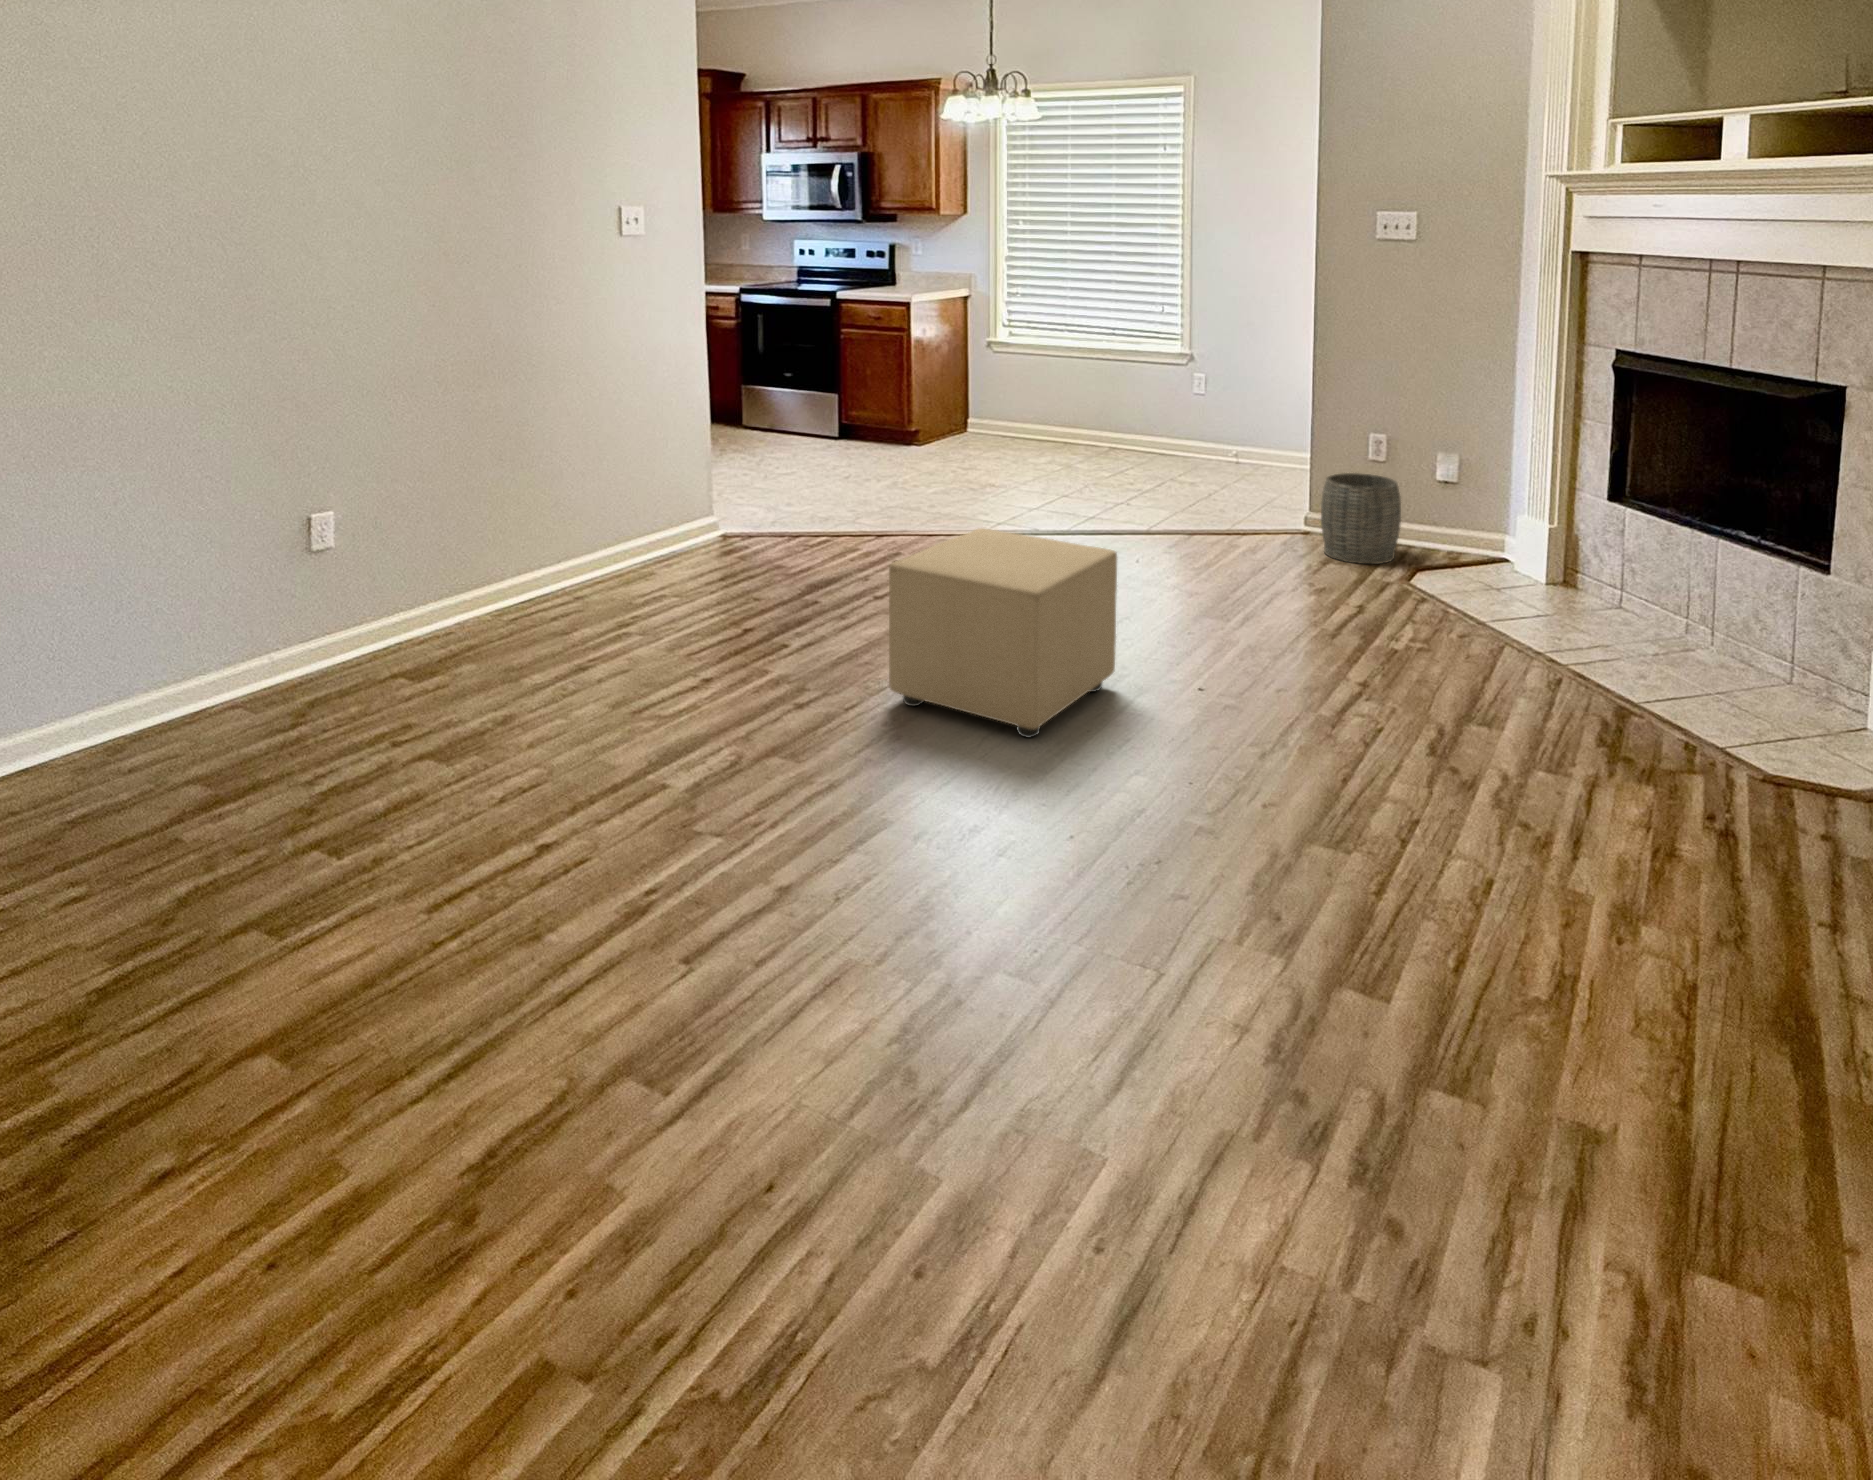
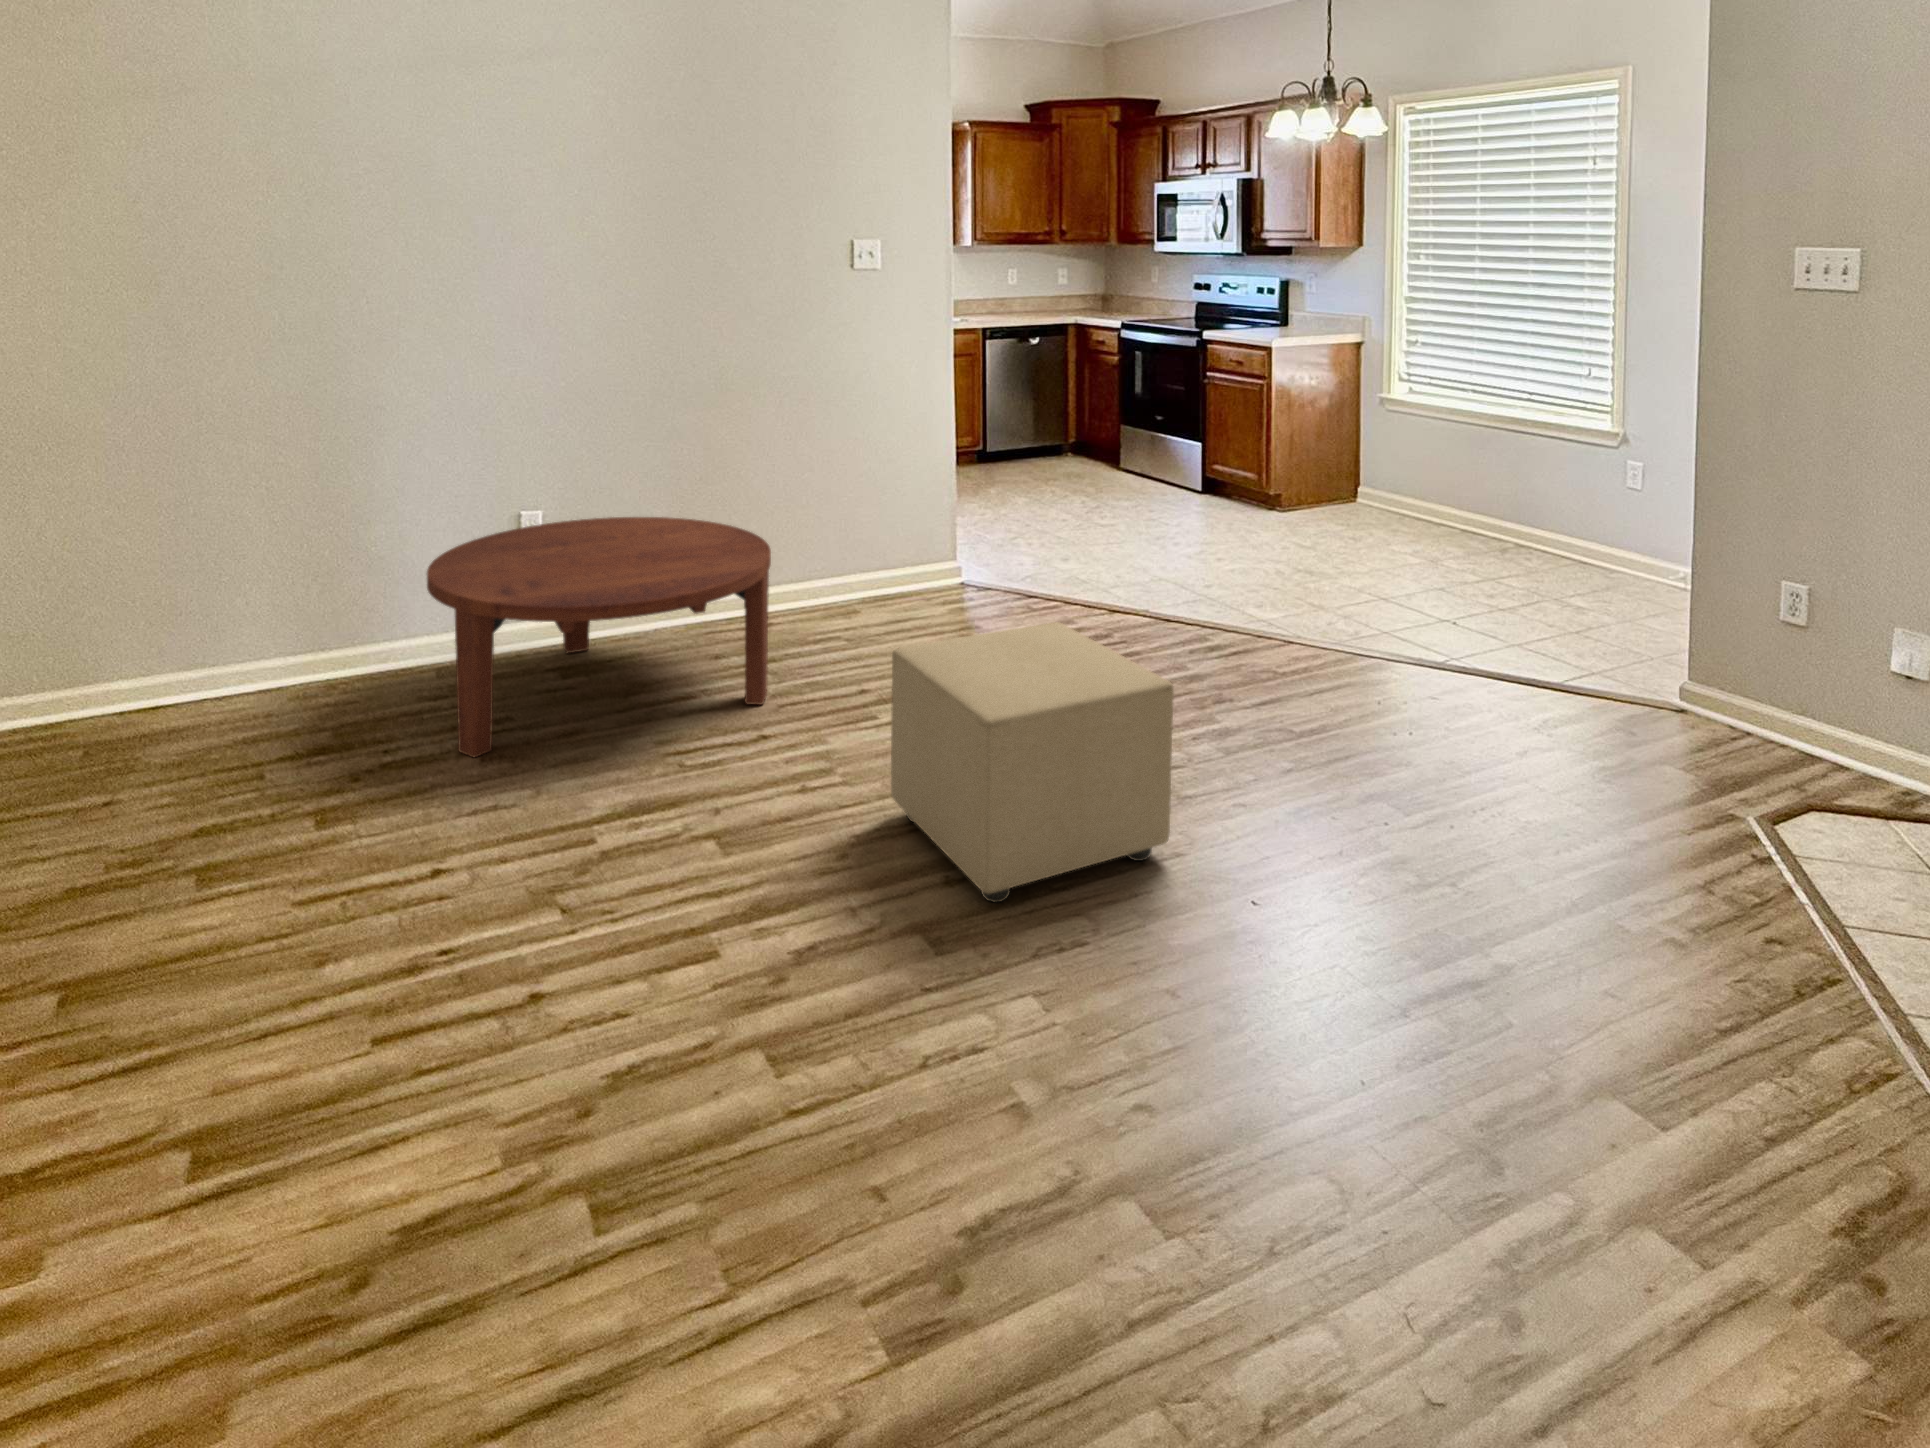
woven basket: present [1321,473,1401,564] -> none [1681,622,1814,768]
coffee table: none [316,499,678,752] -> present [427,517,771,757]

